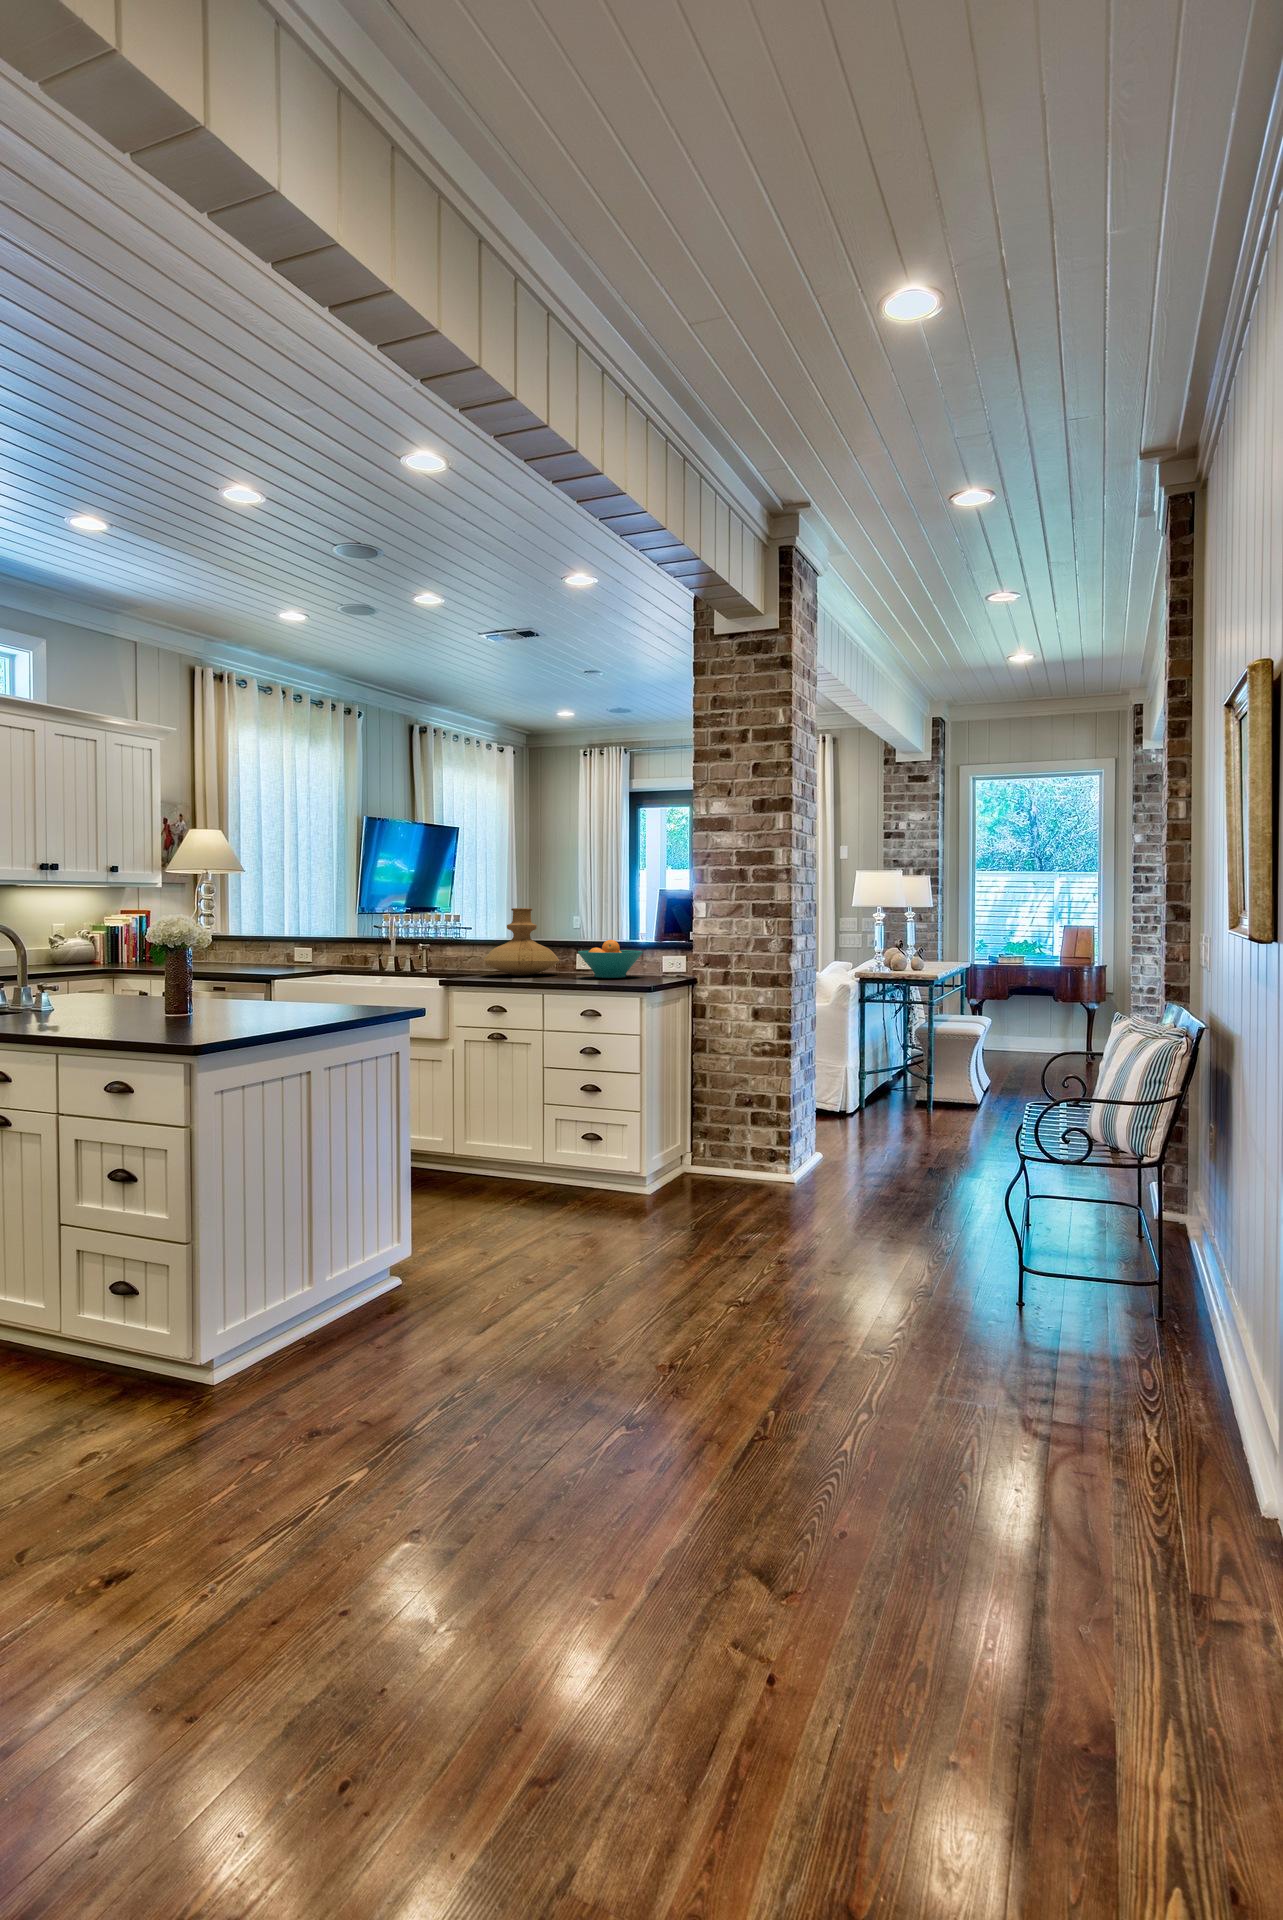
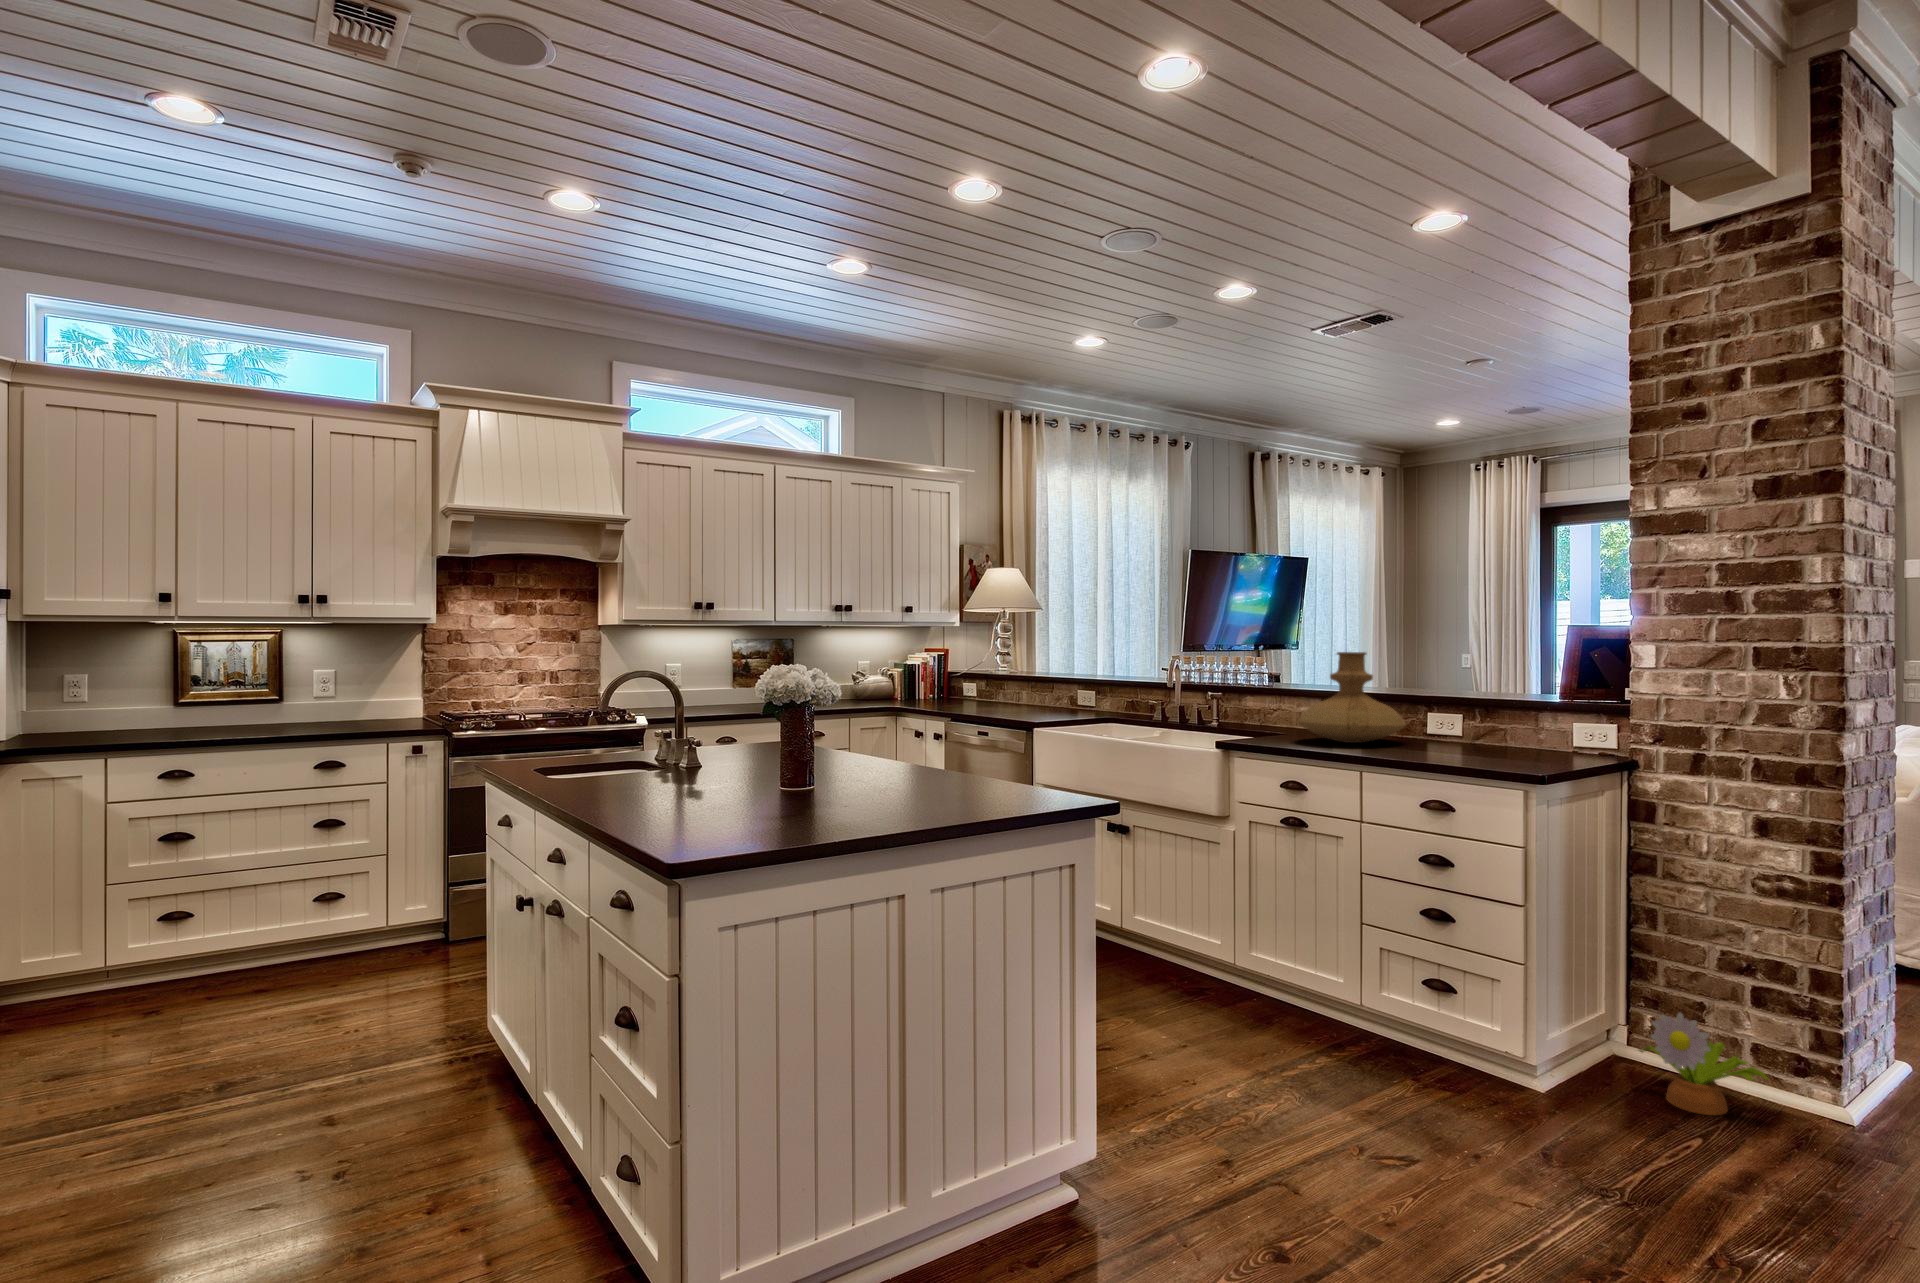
fruit bowl: present [578,940,643,978] -> none [1439,700,1547,757]
decorative plant: none [689,1127,753,1187] -> present [1639,1013,1769,1115]

